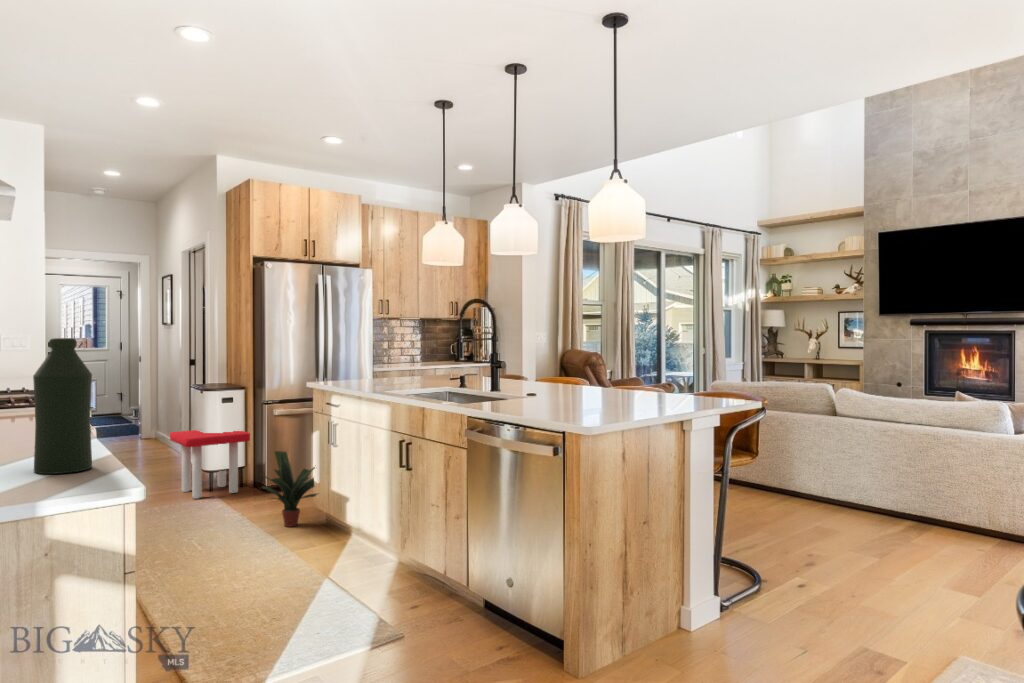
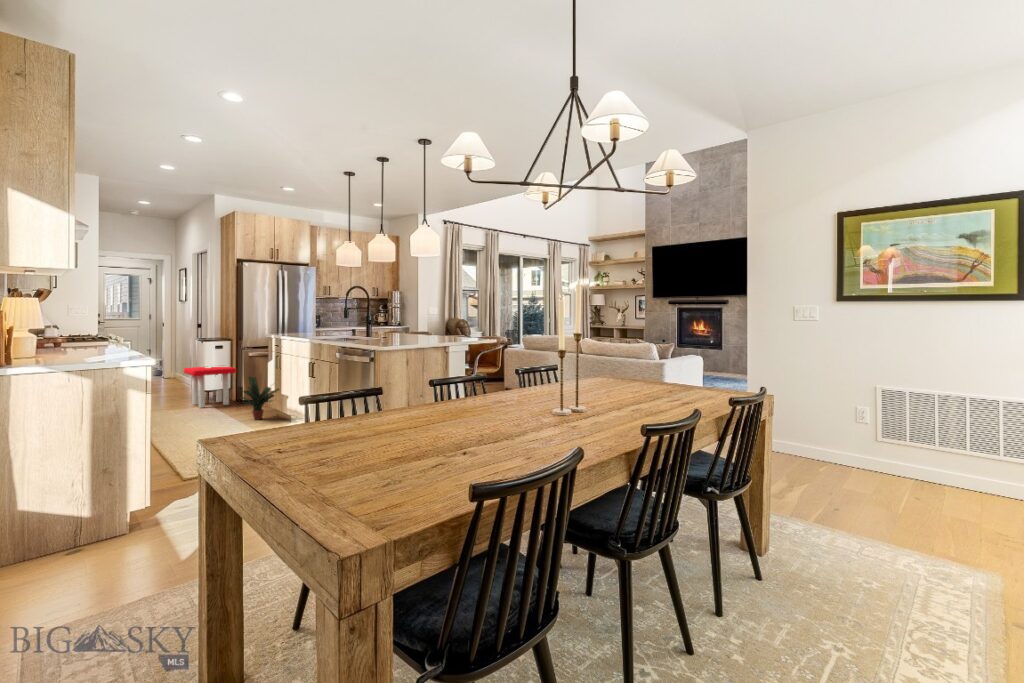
bottle: present [33,338,92,474] -> none [99,302,128,362]

